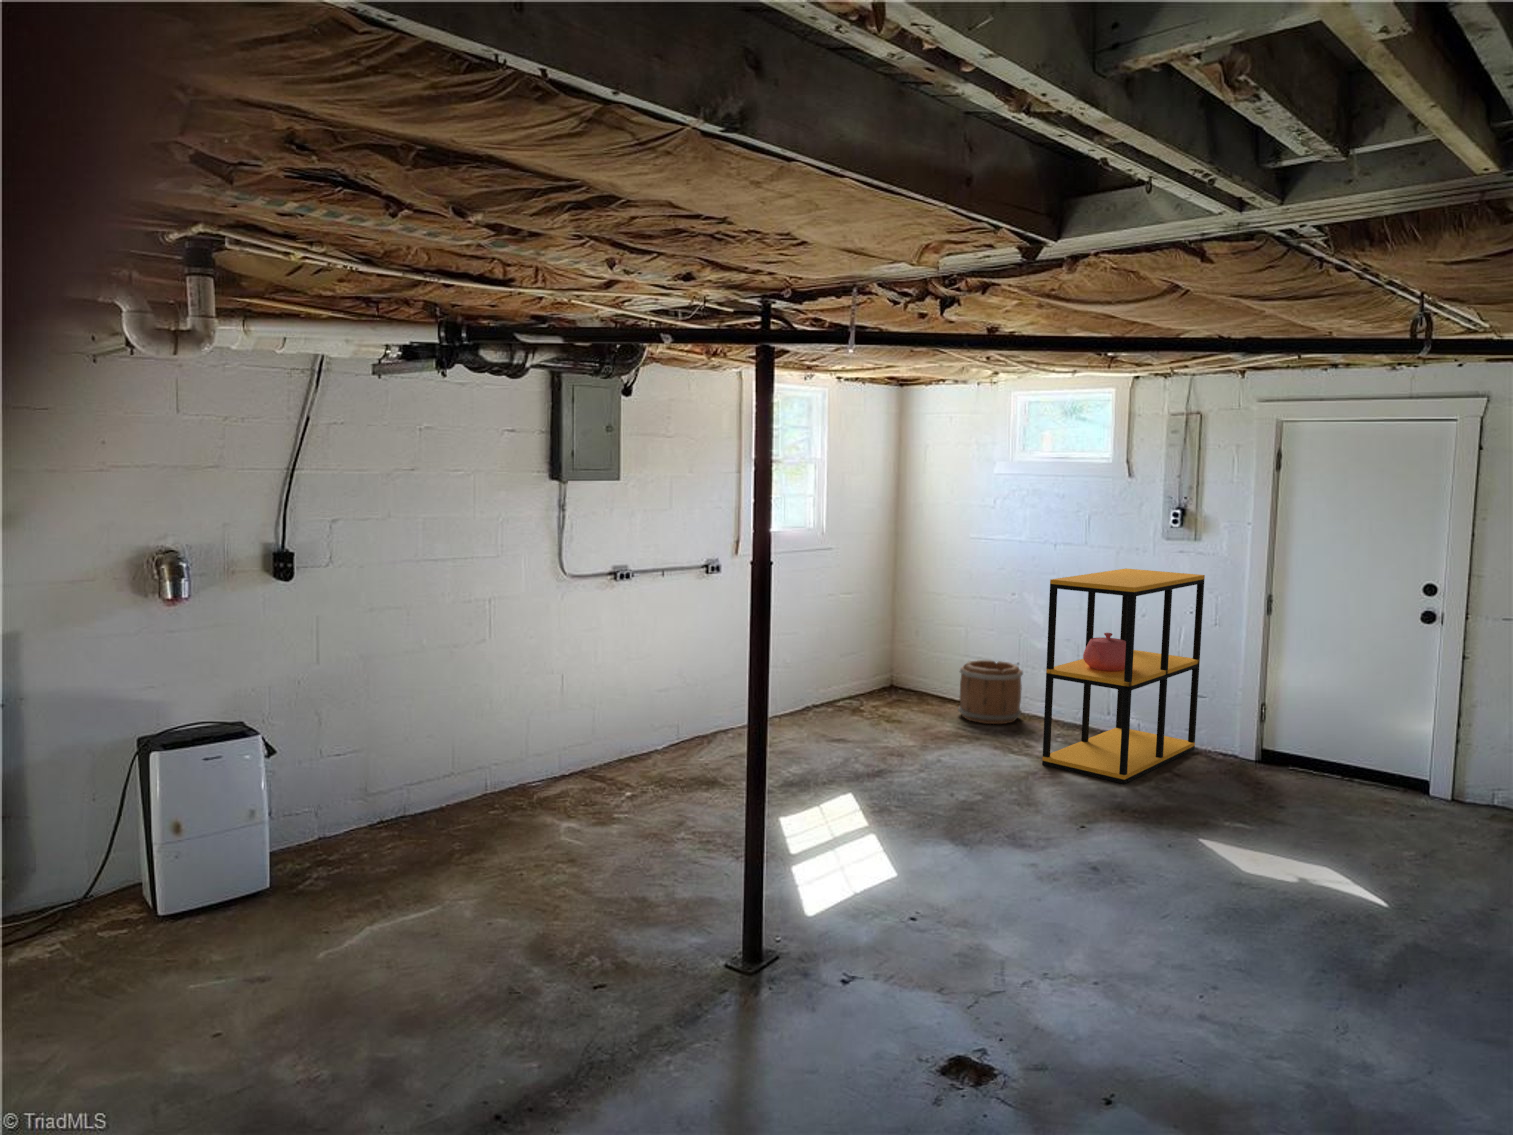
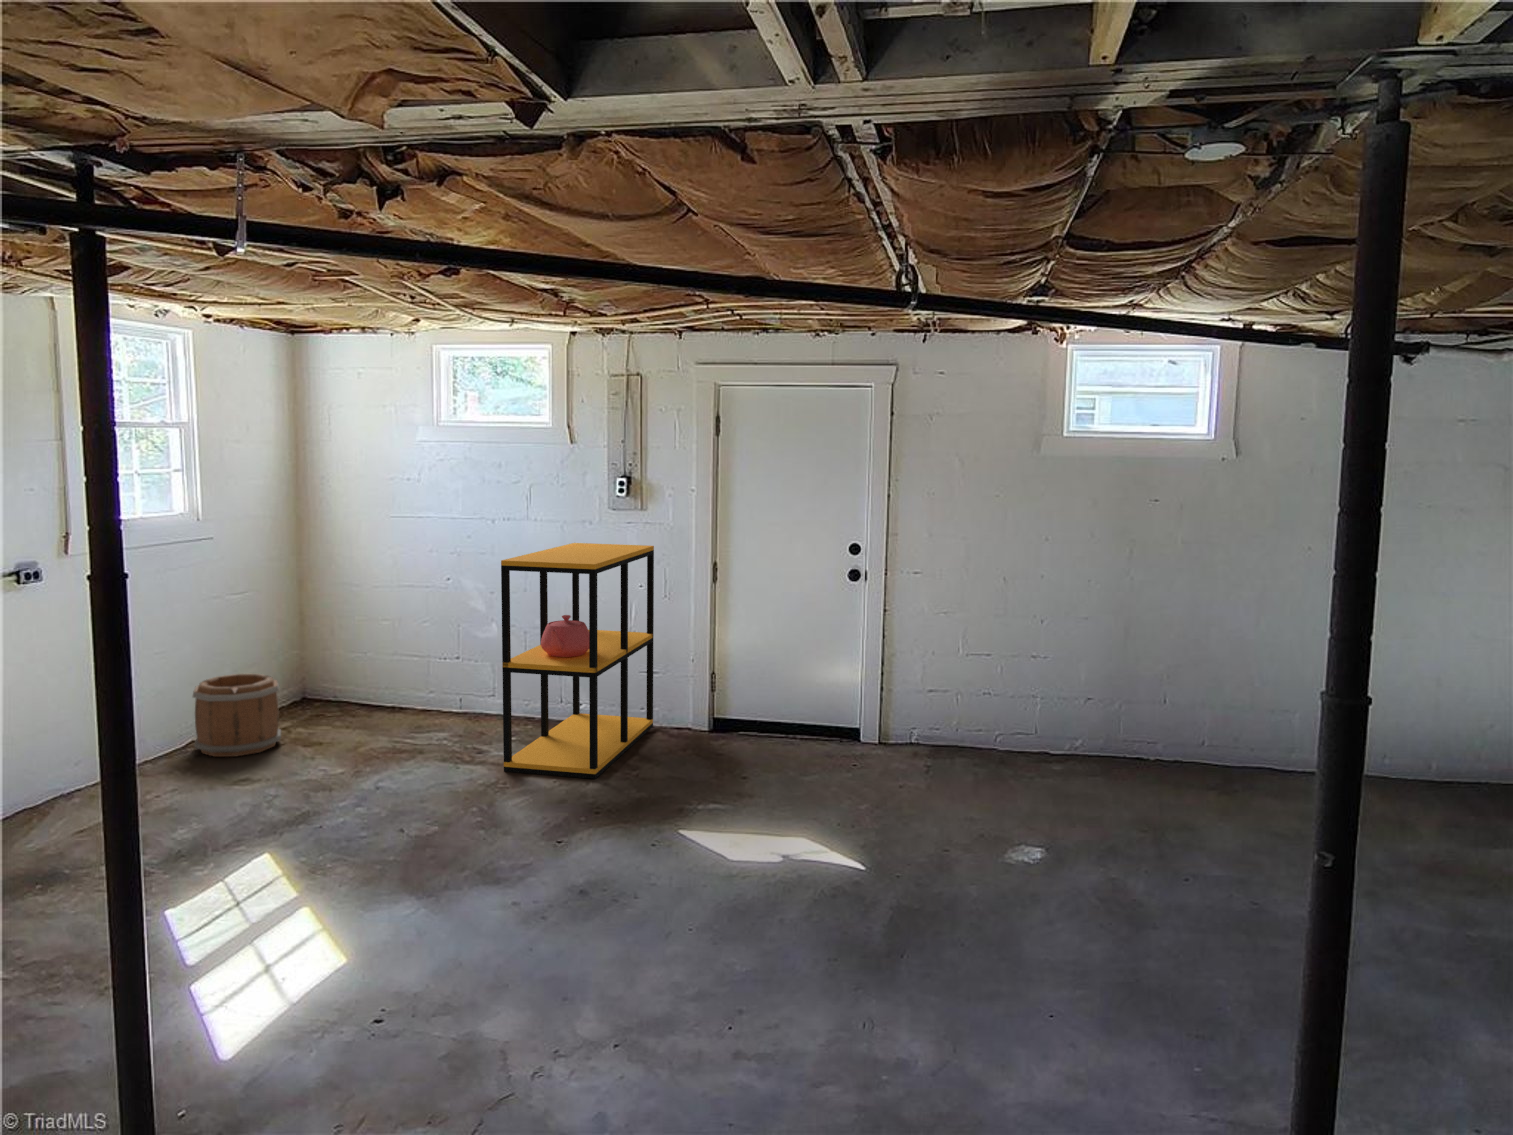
bucket: present [958,660,1023,724] -> present [193,674,281,757]

